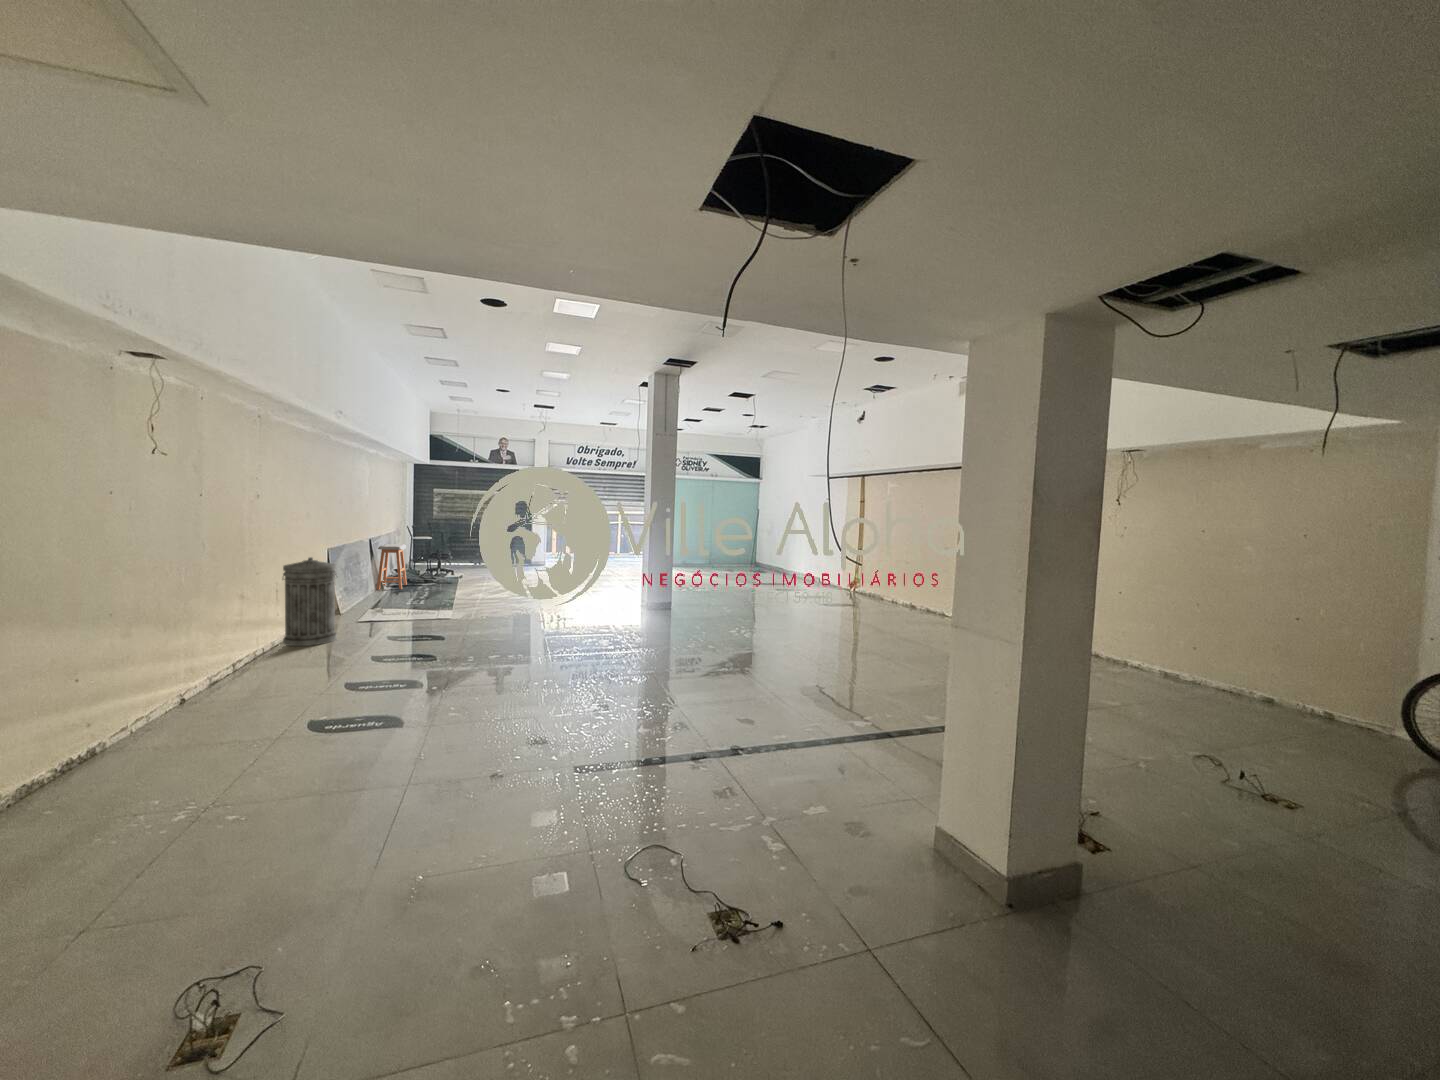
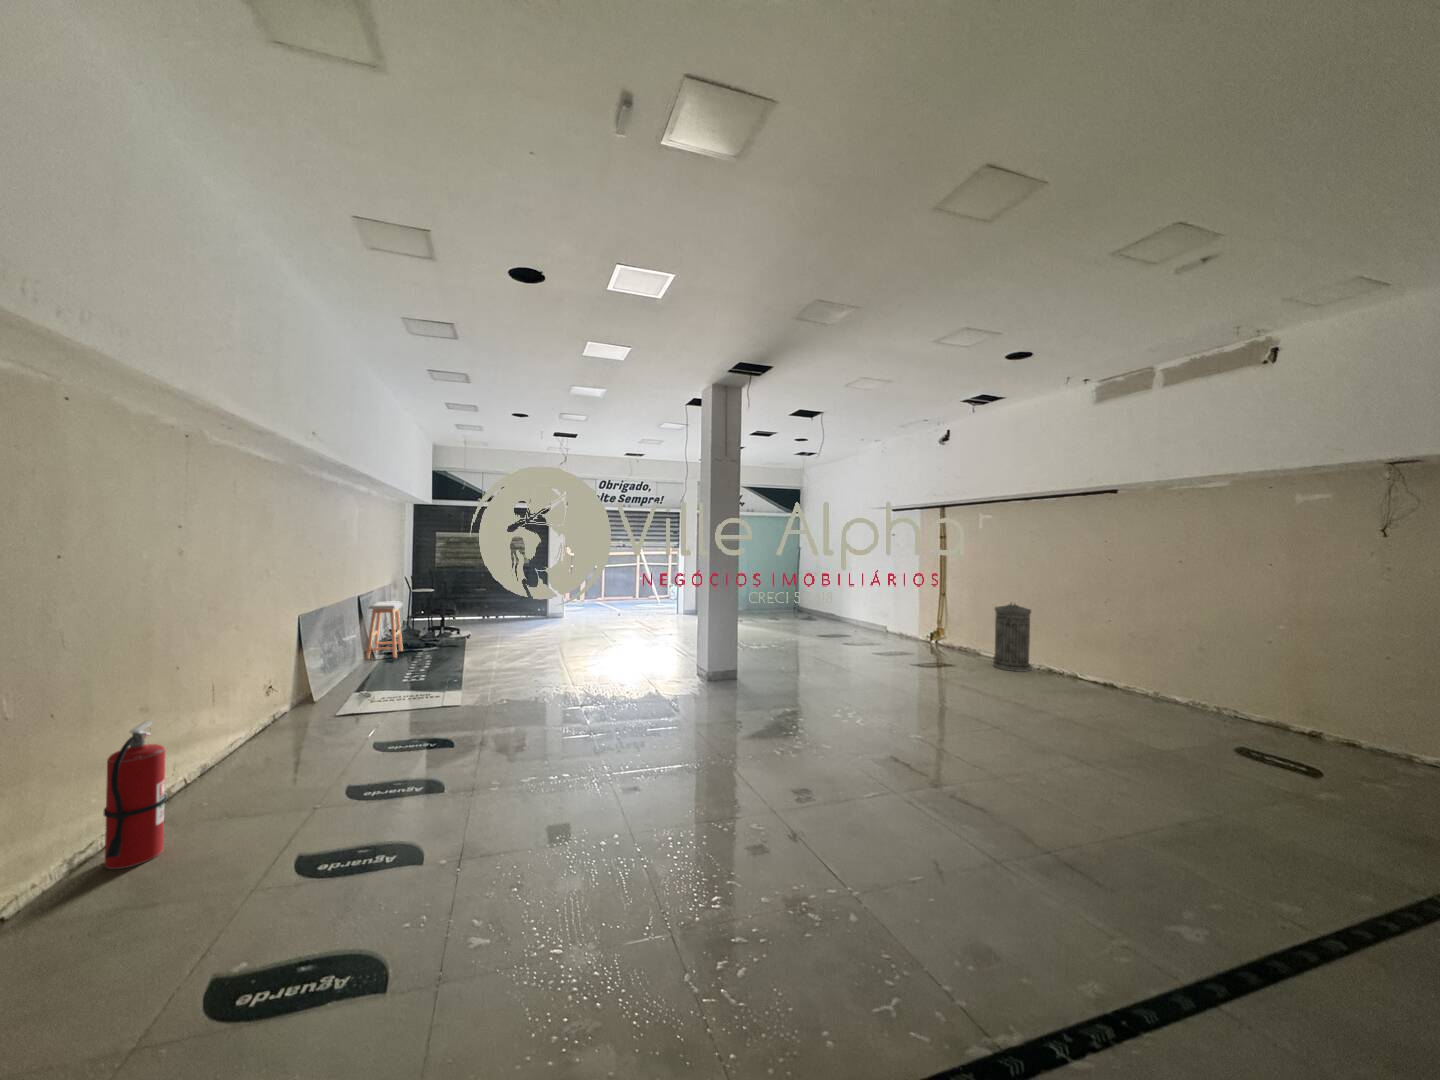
trash can: present [283,557,337,646] -> present [993,603,1031,672]
fire extinguisher: none [222,601,257,688] -> present [103,721,167,869]

